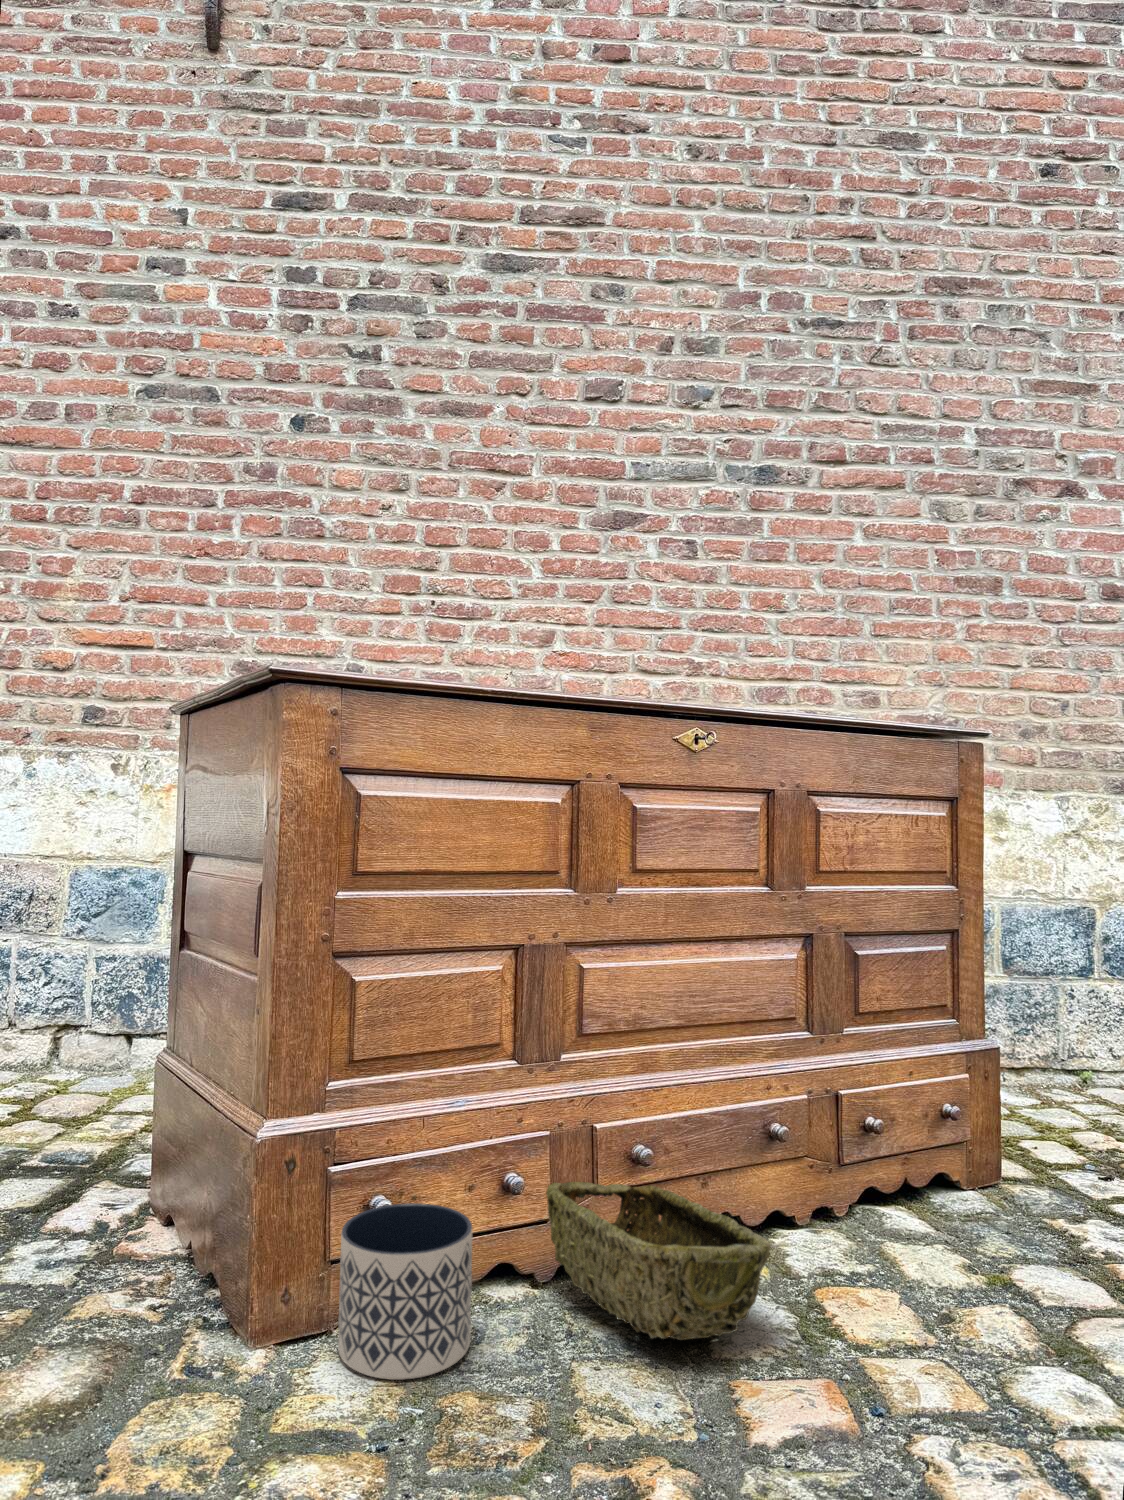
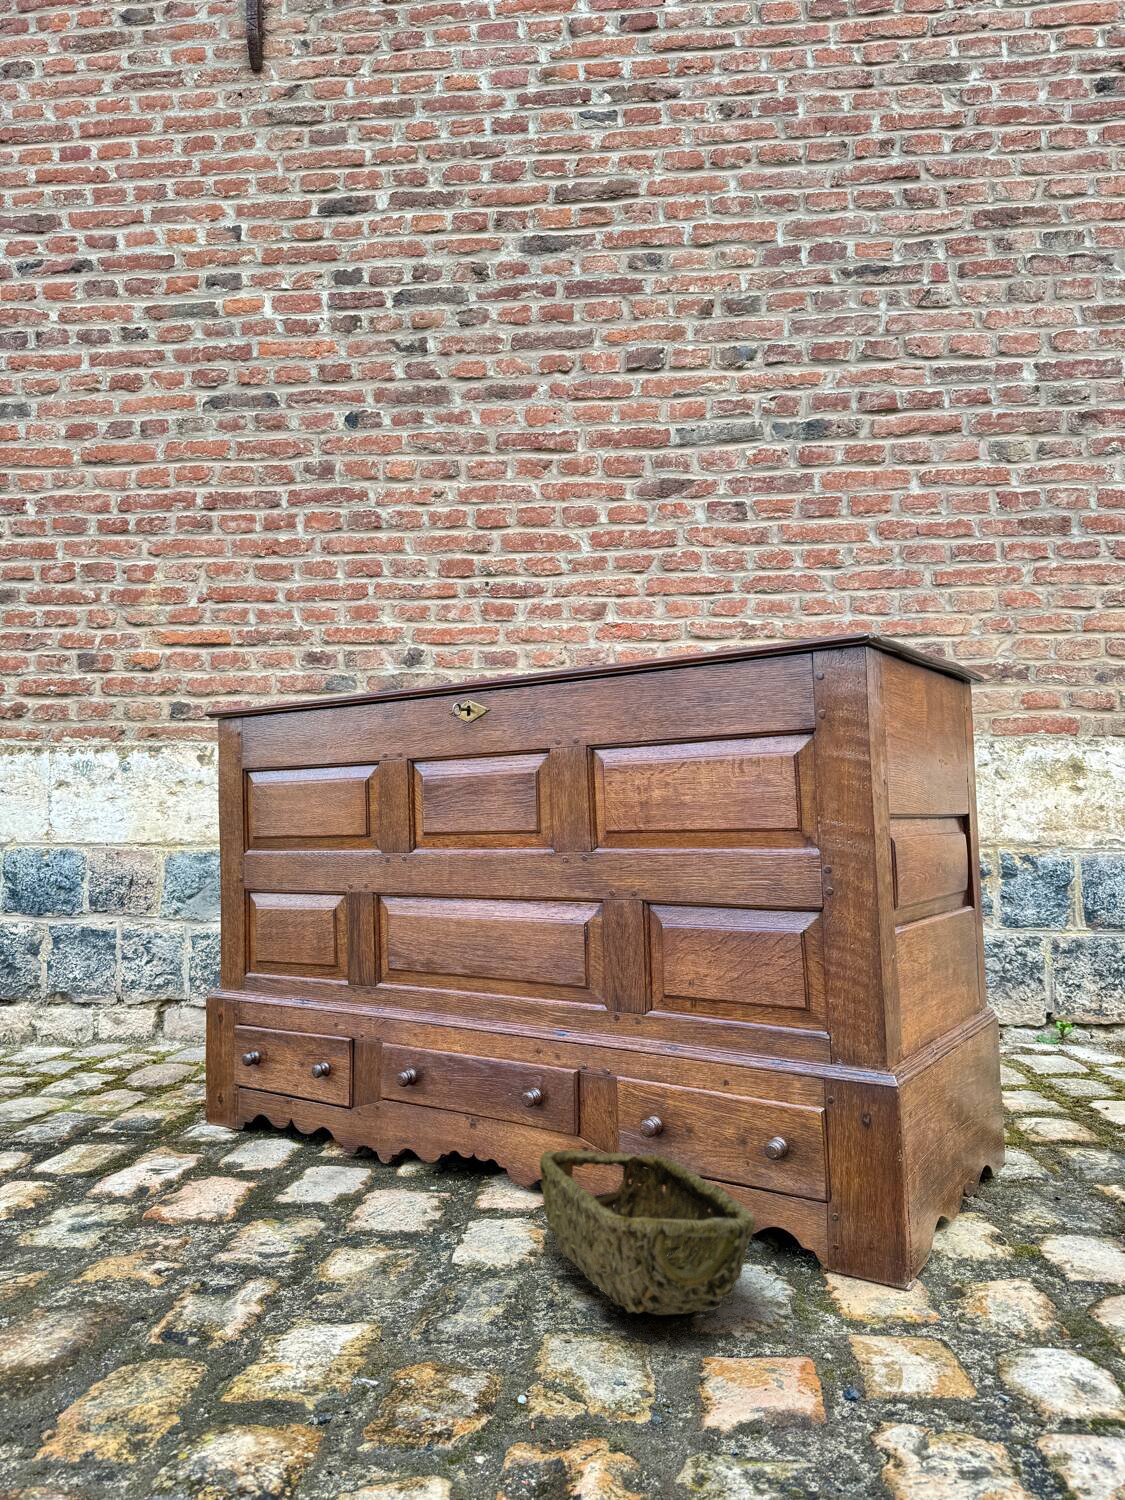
planter: present [338,1203,472,1380] -> none [314,1170,448,1346]

